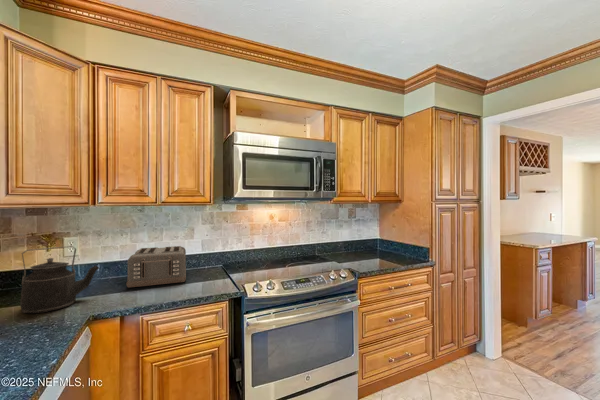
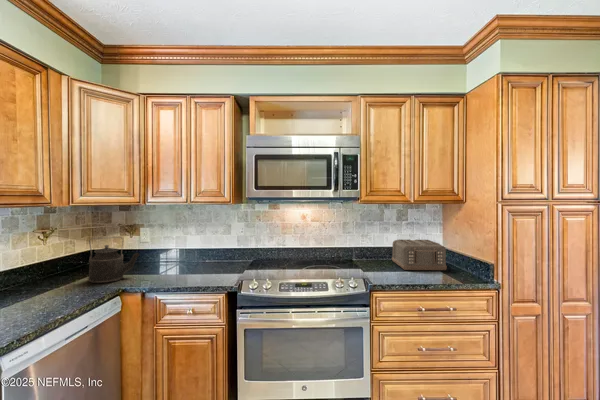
toaster: present [127,246,186,287] -> present [392,239,447,270]

